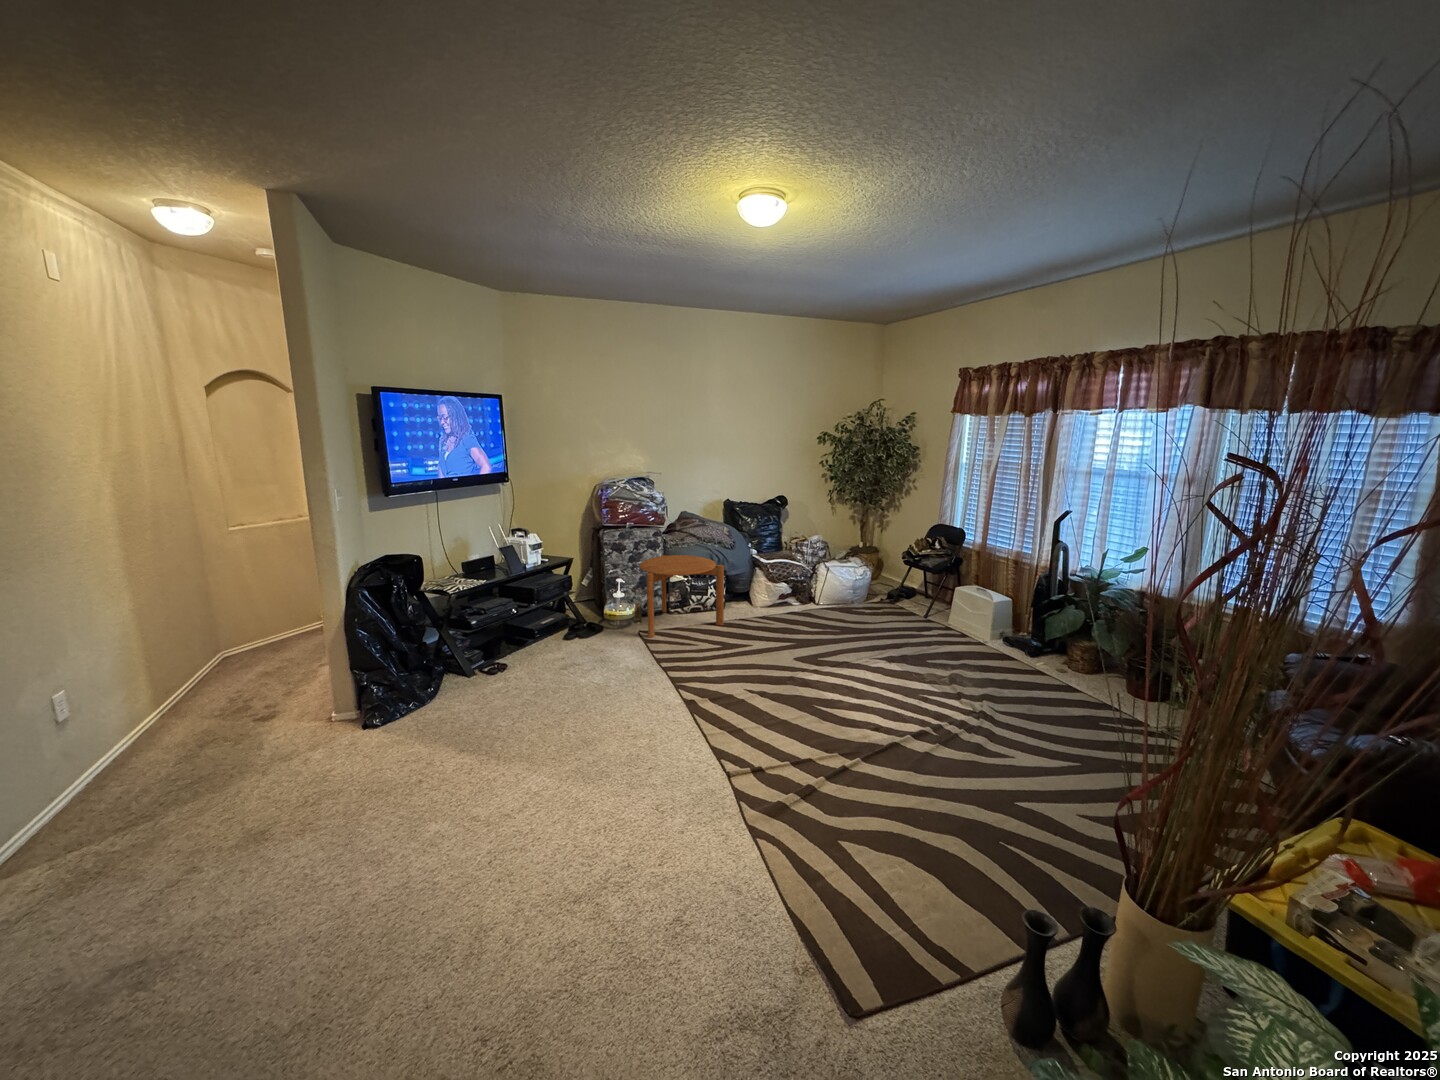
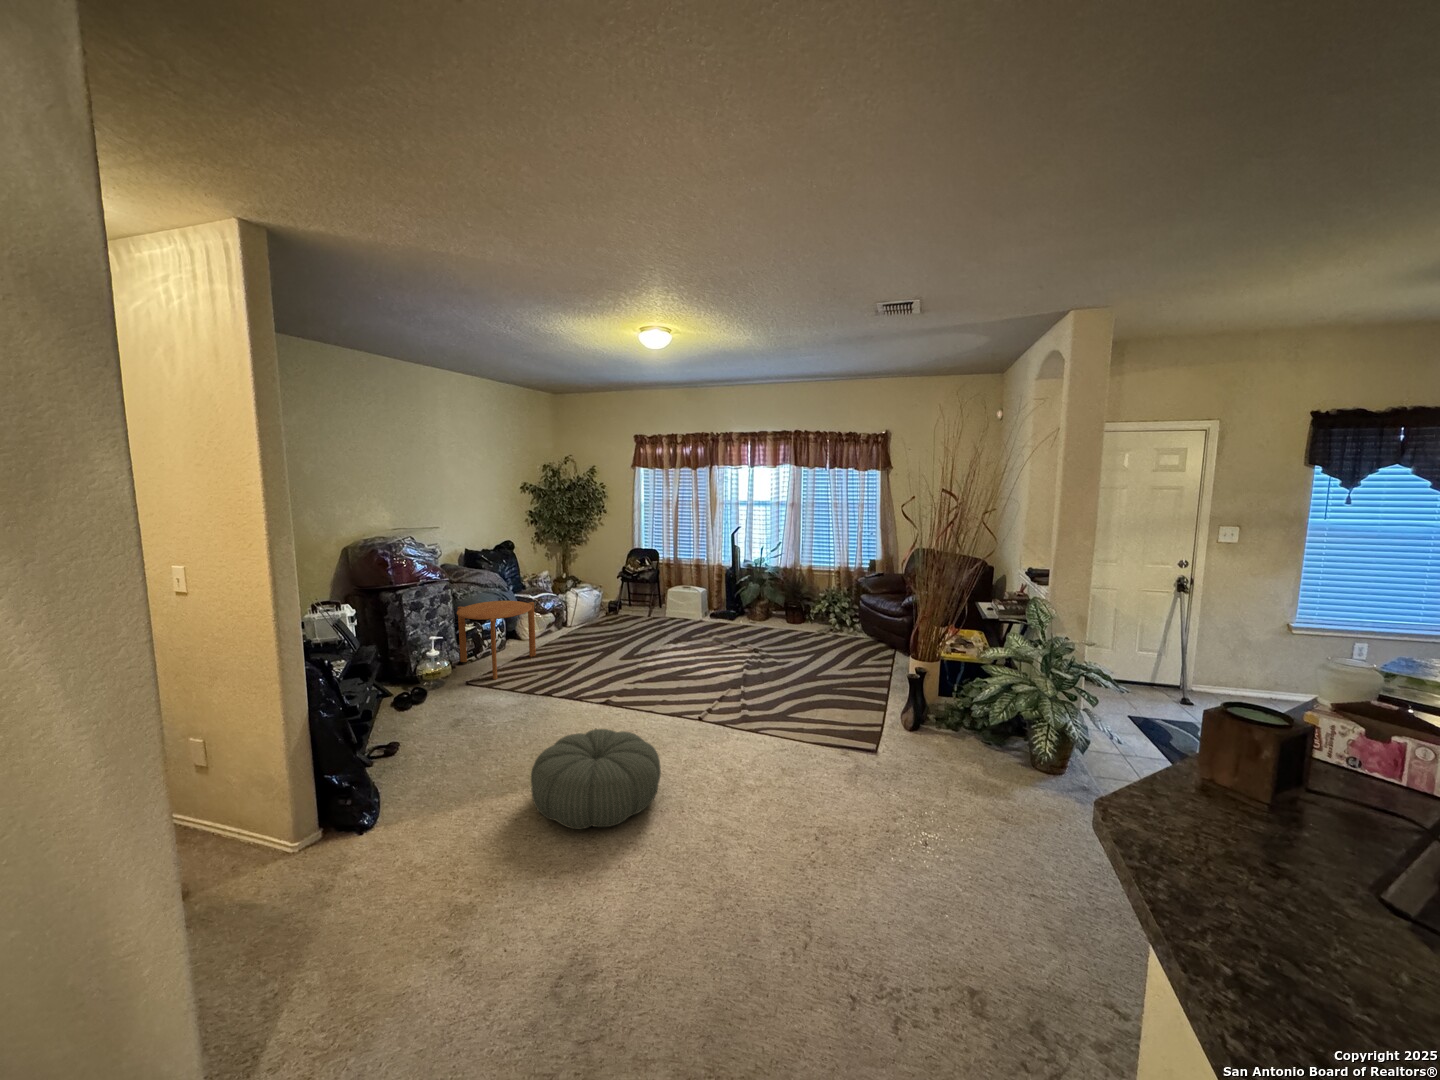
pouf: none [337,725,527,869] -> present [531,729,661,829]

